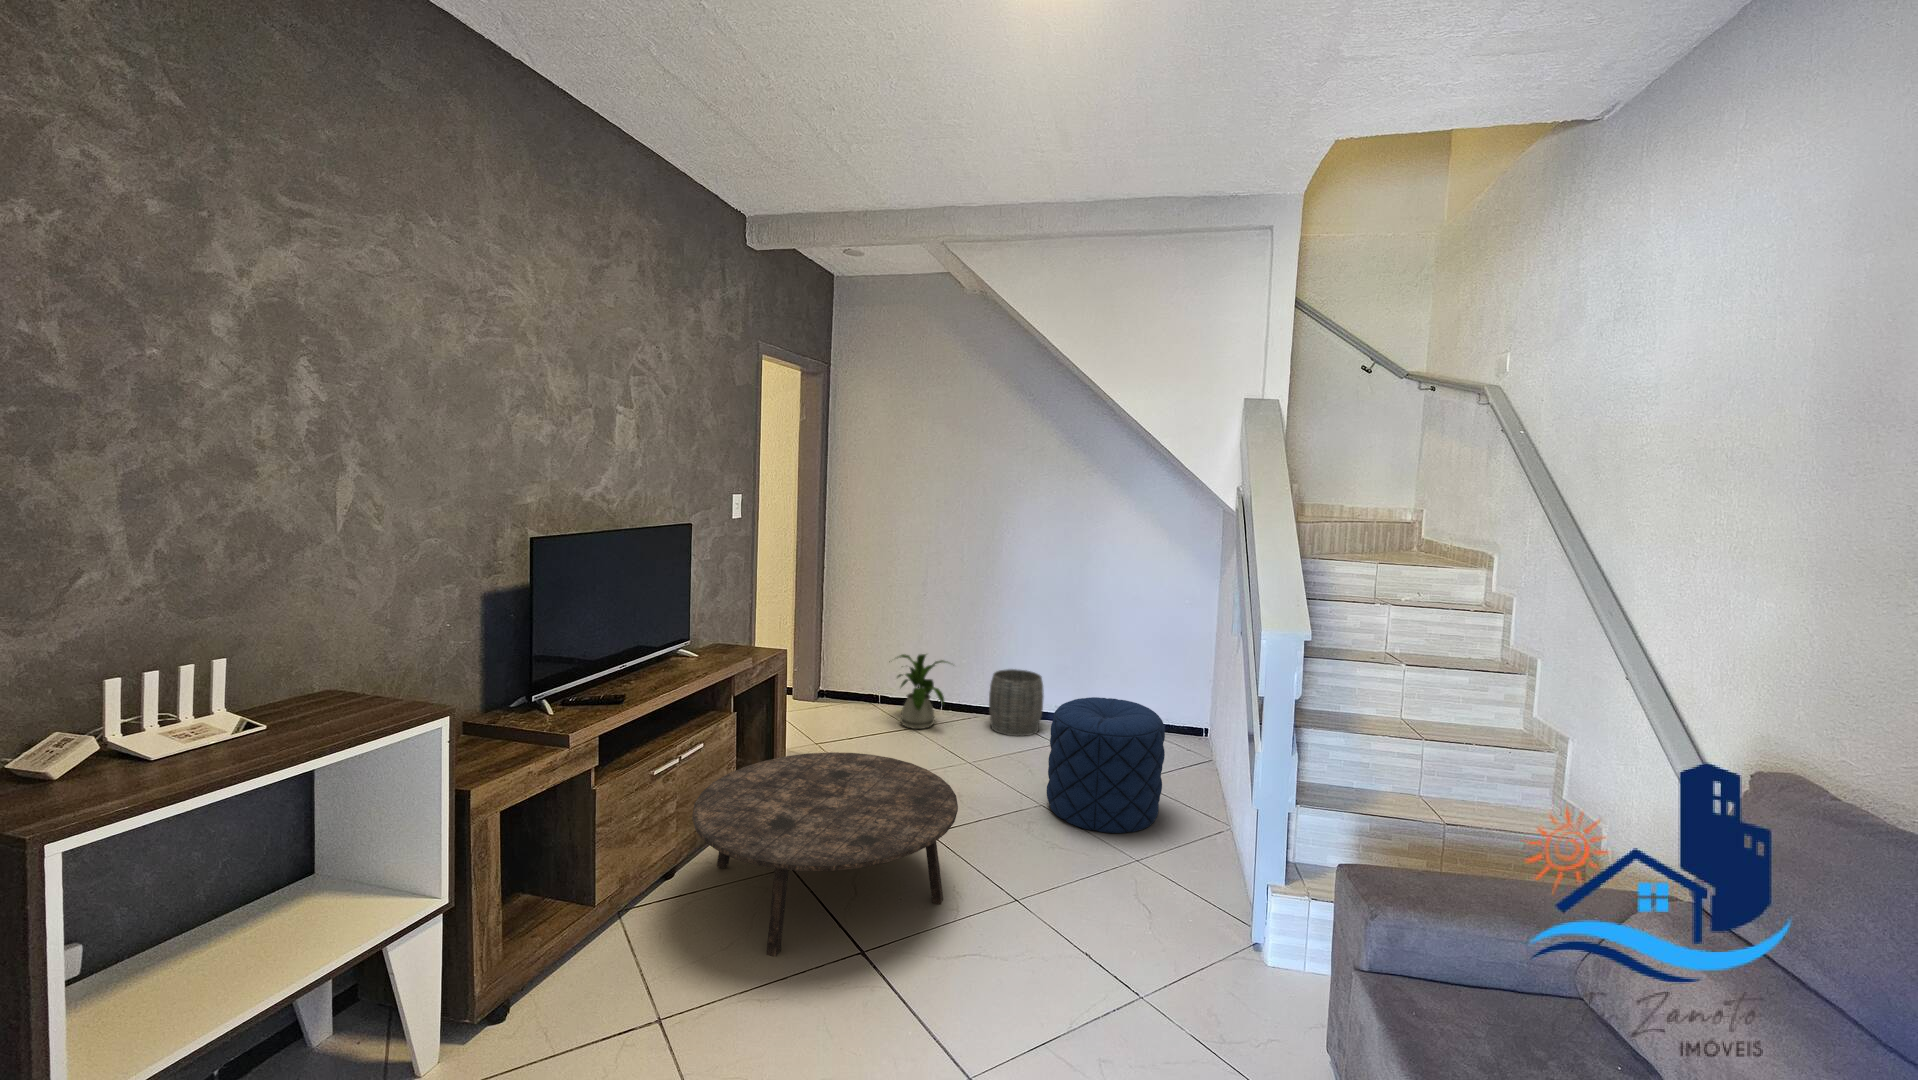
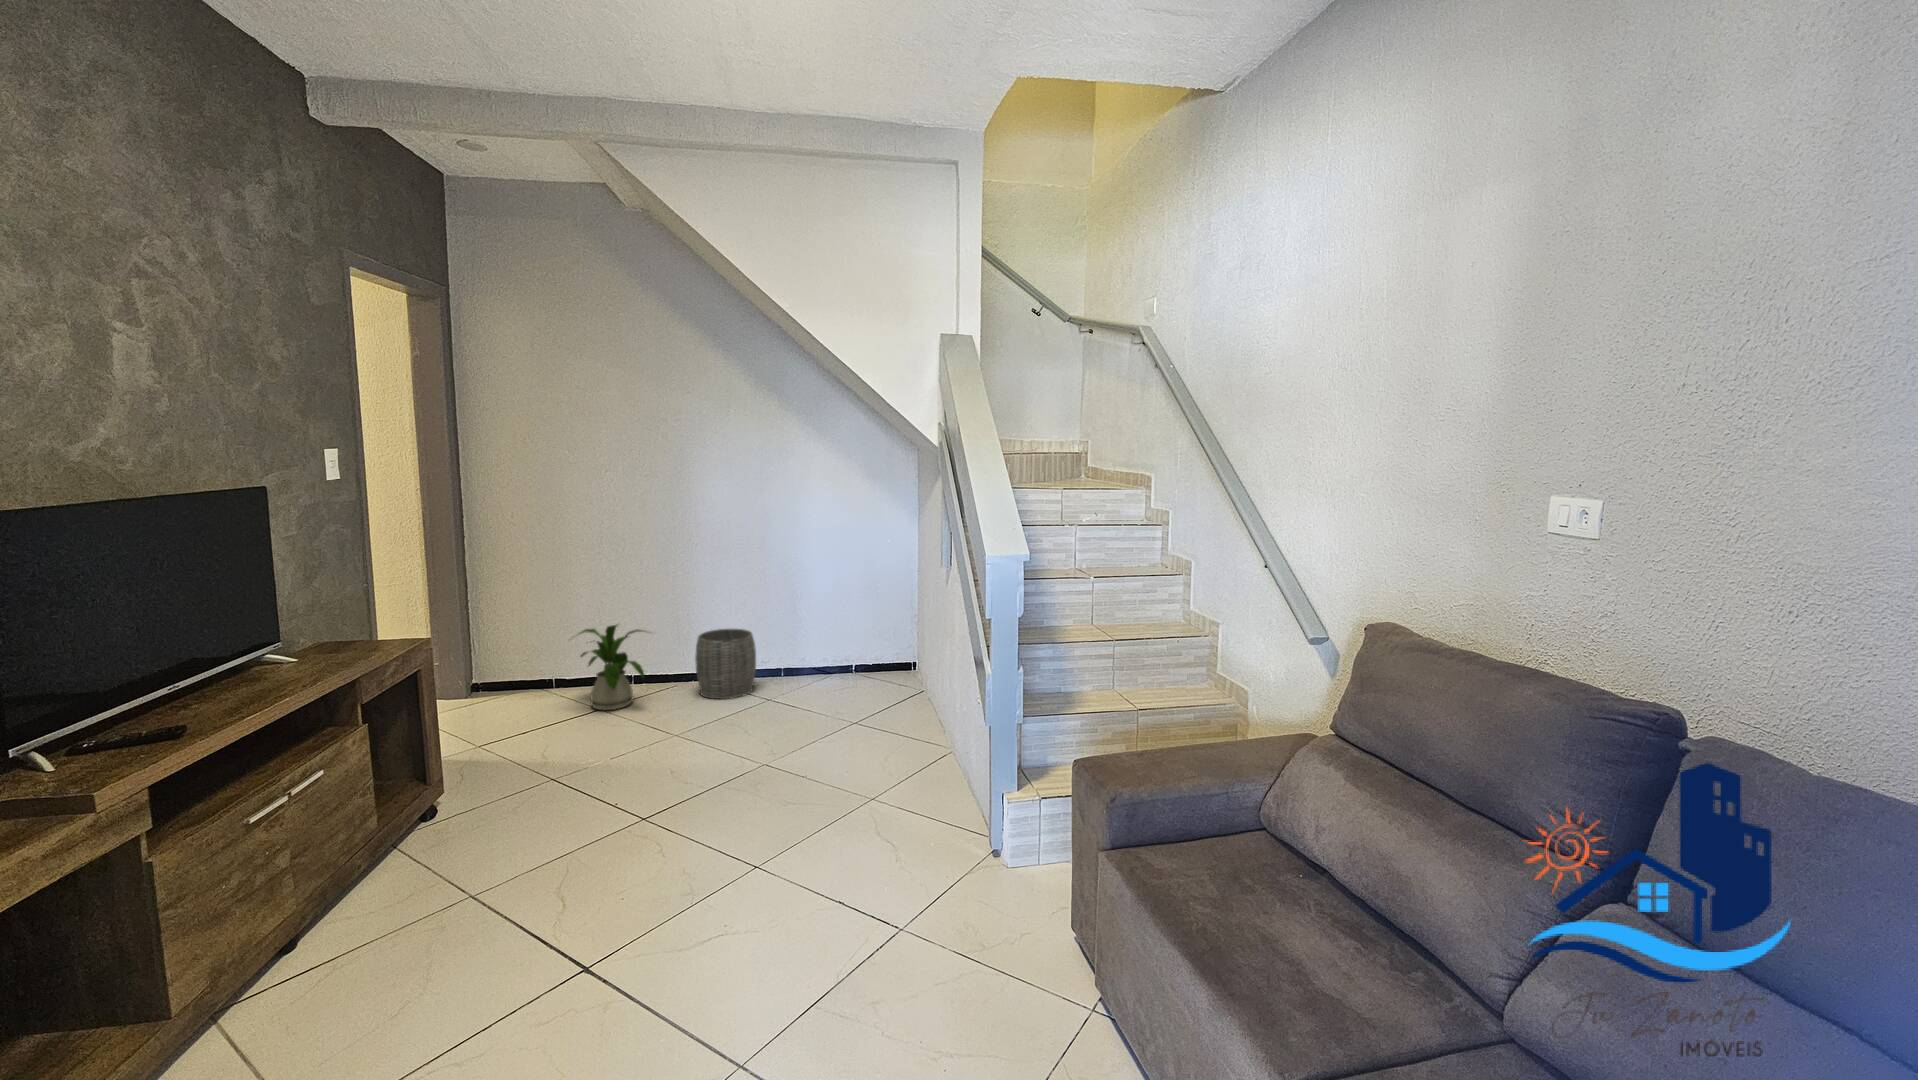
pouf: present [1047,697,1165,833] -> none [775,642,890,775]
coffee table: present [692,752,958,957] -> none [323,743,688,1004]

